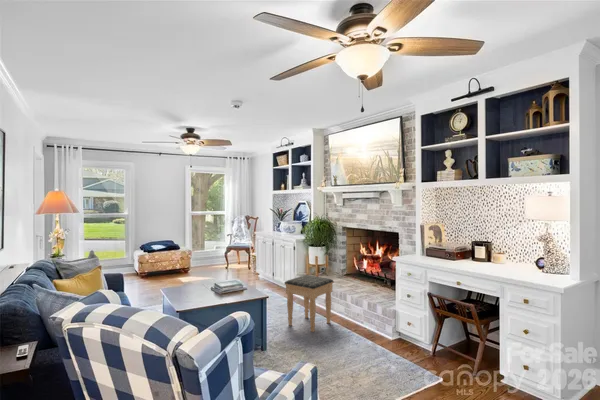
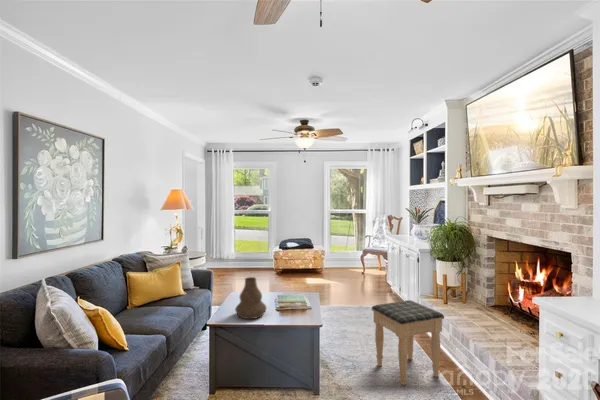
vase: none [189,267,216,302] -> present [235,277,266,319]

